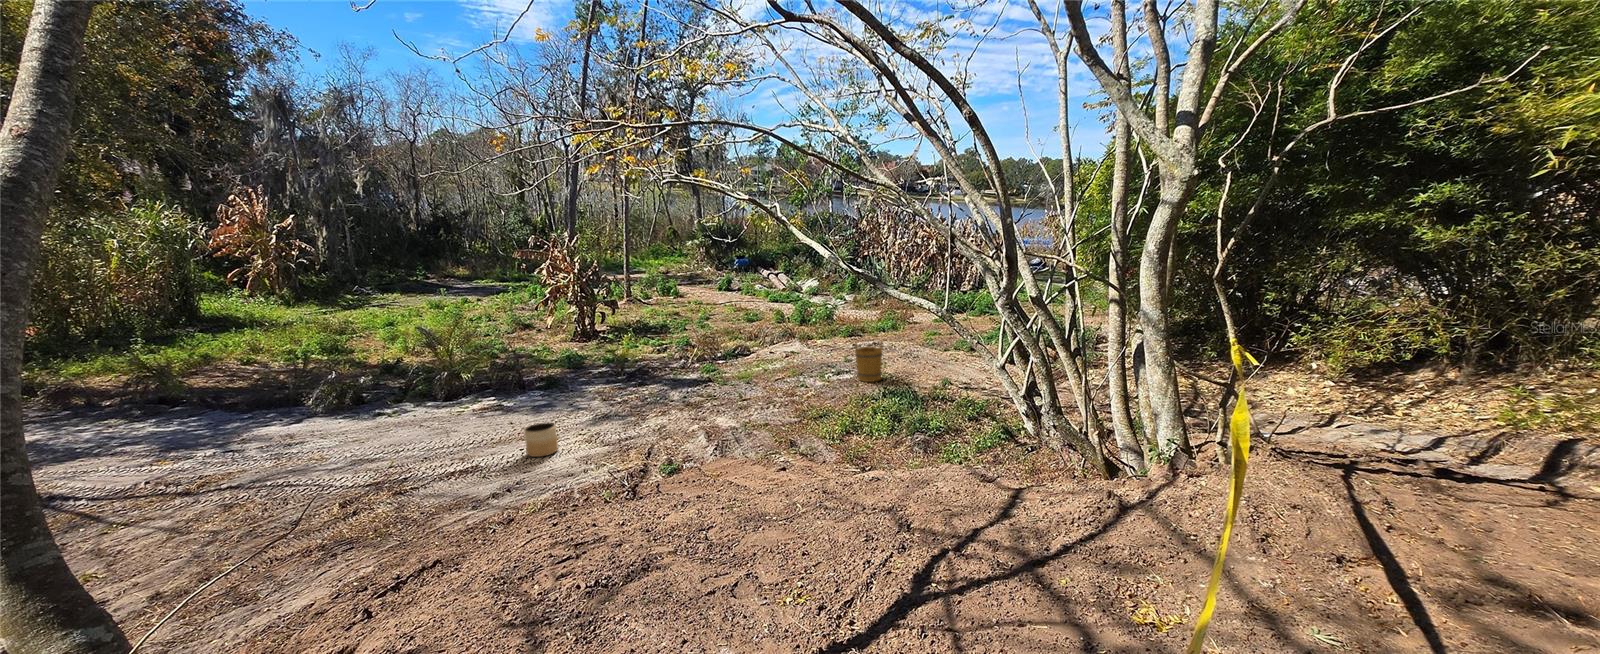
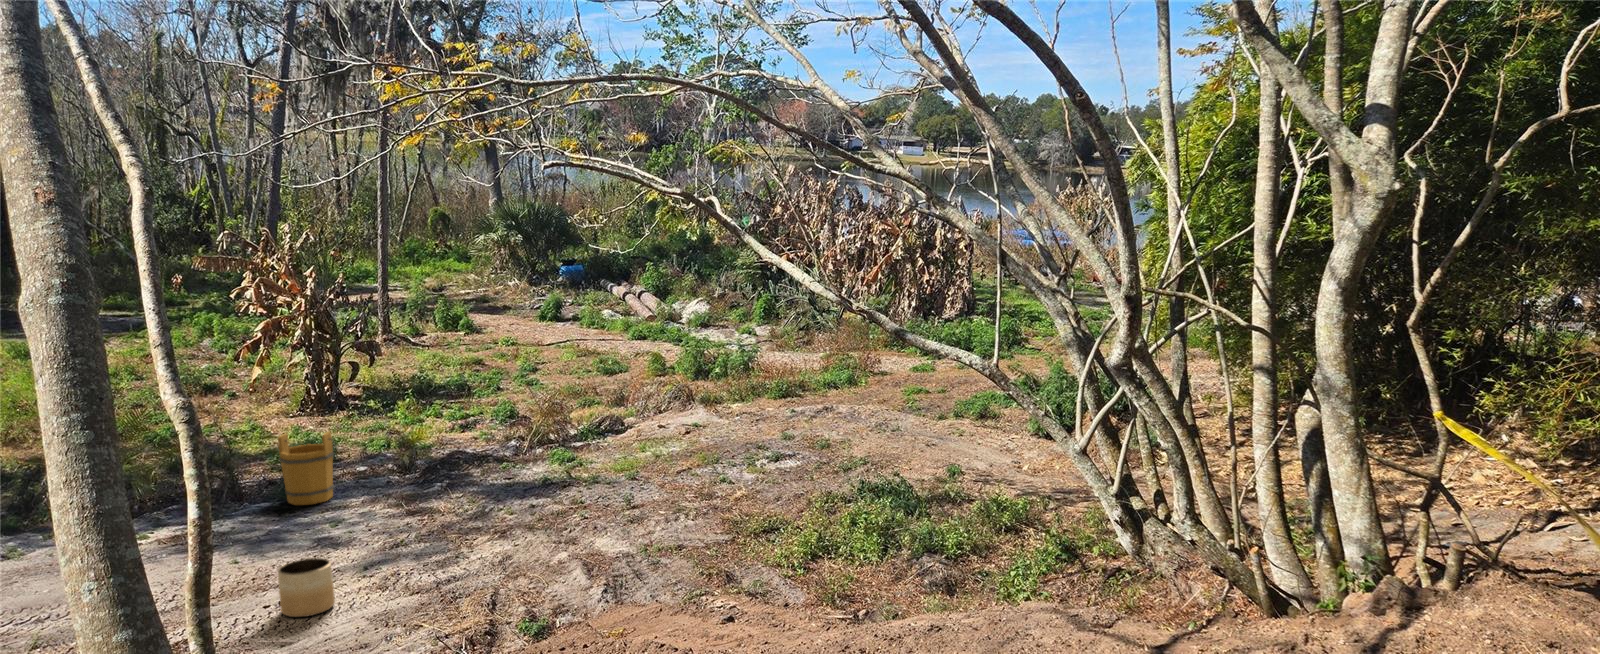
bucket: present [855,341,883,382] -> present [278,432,334,505]

